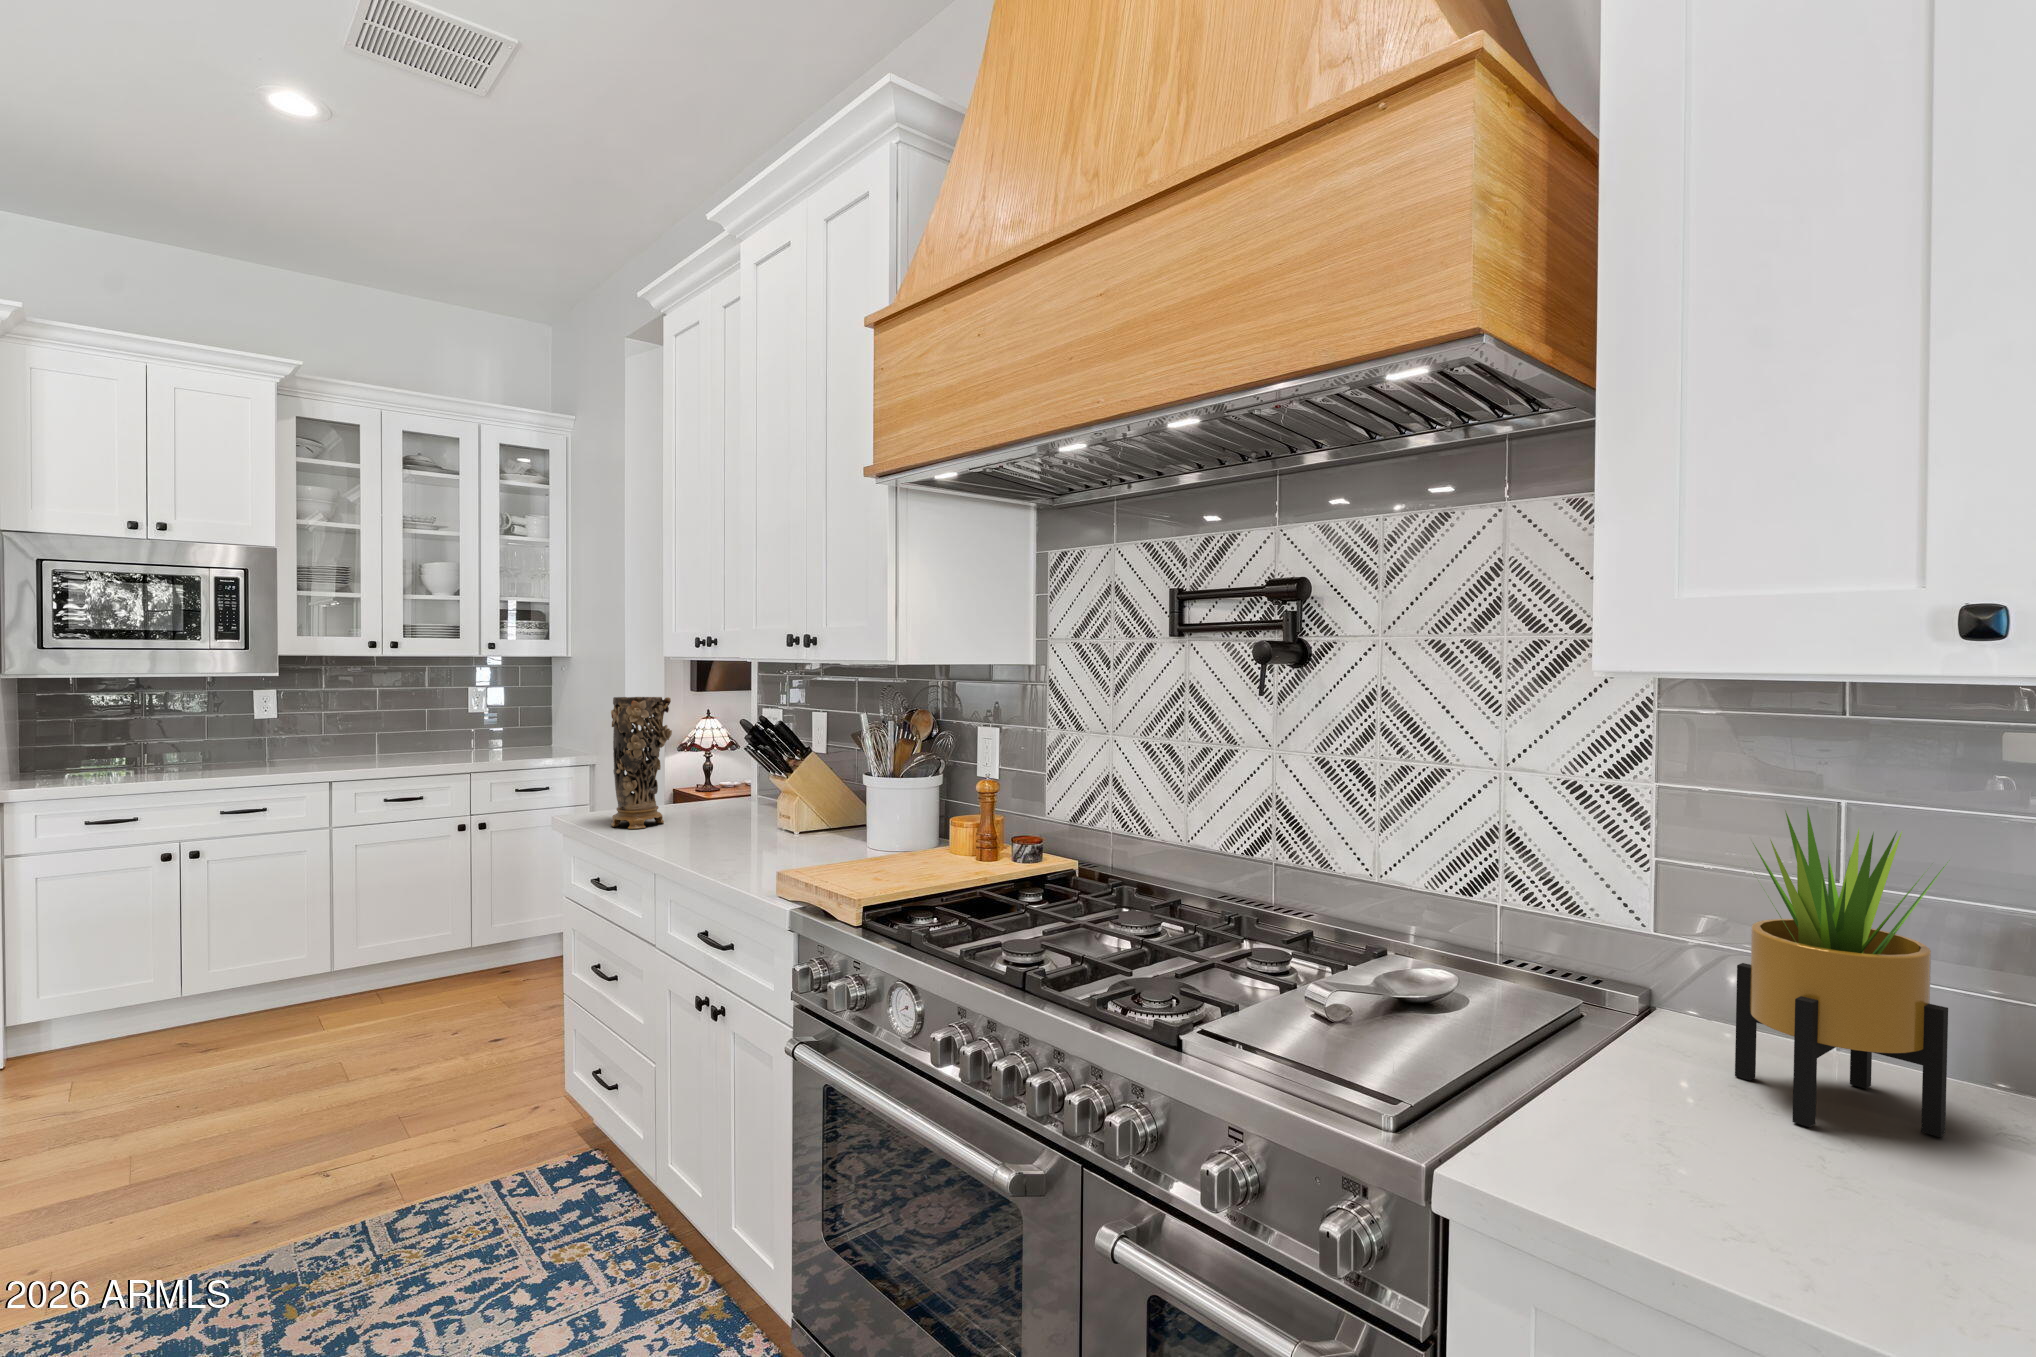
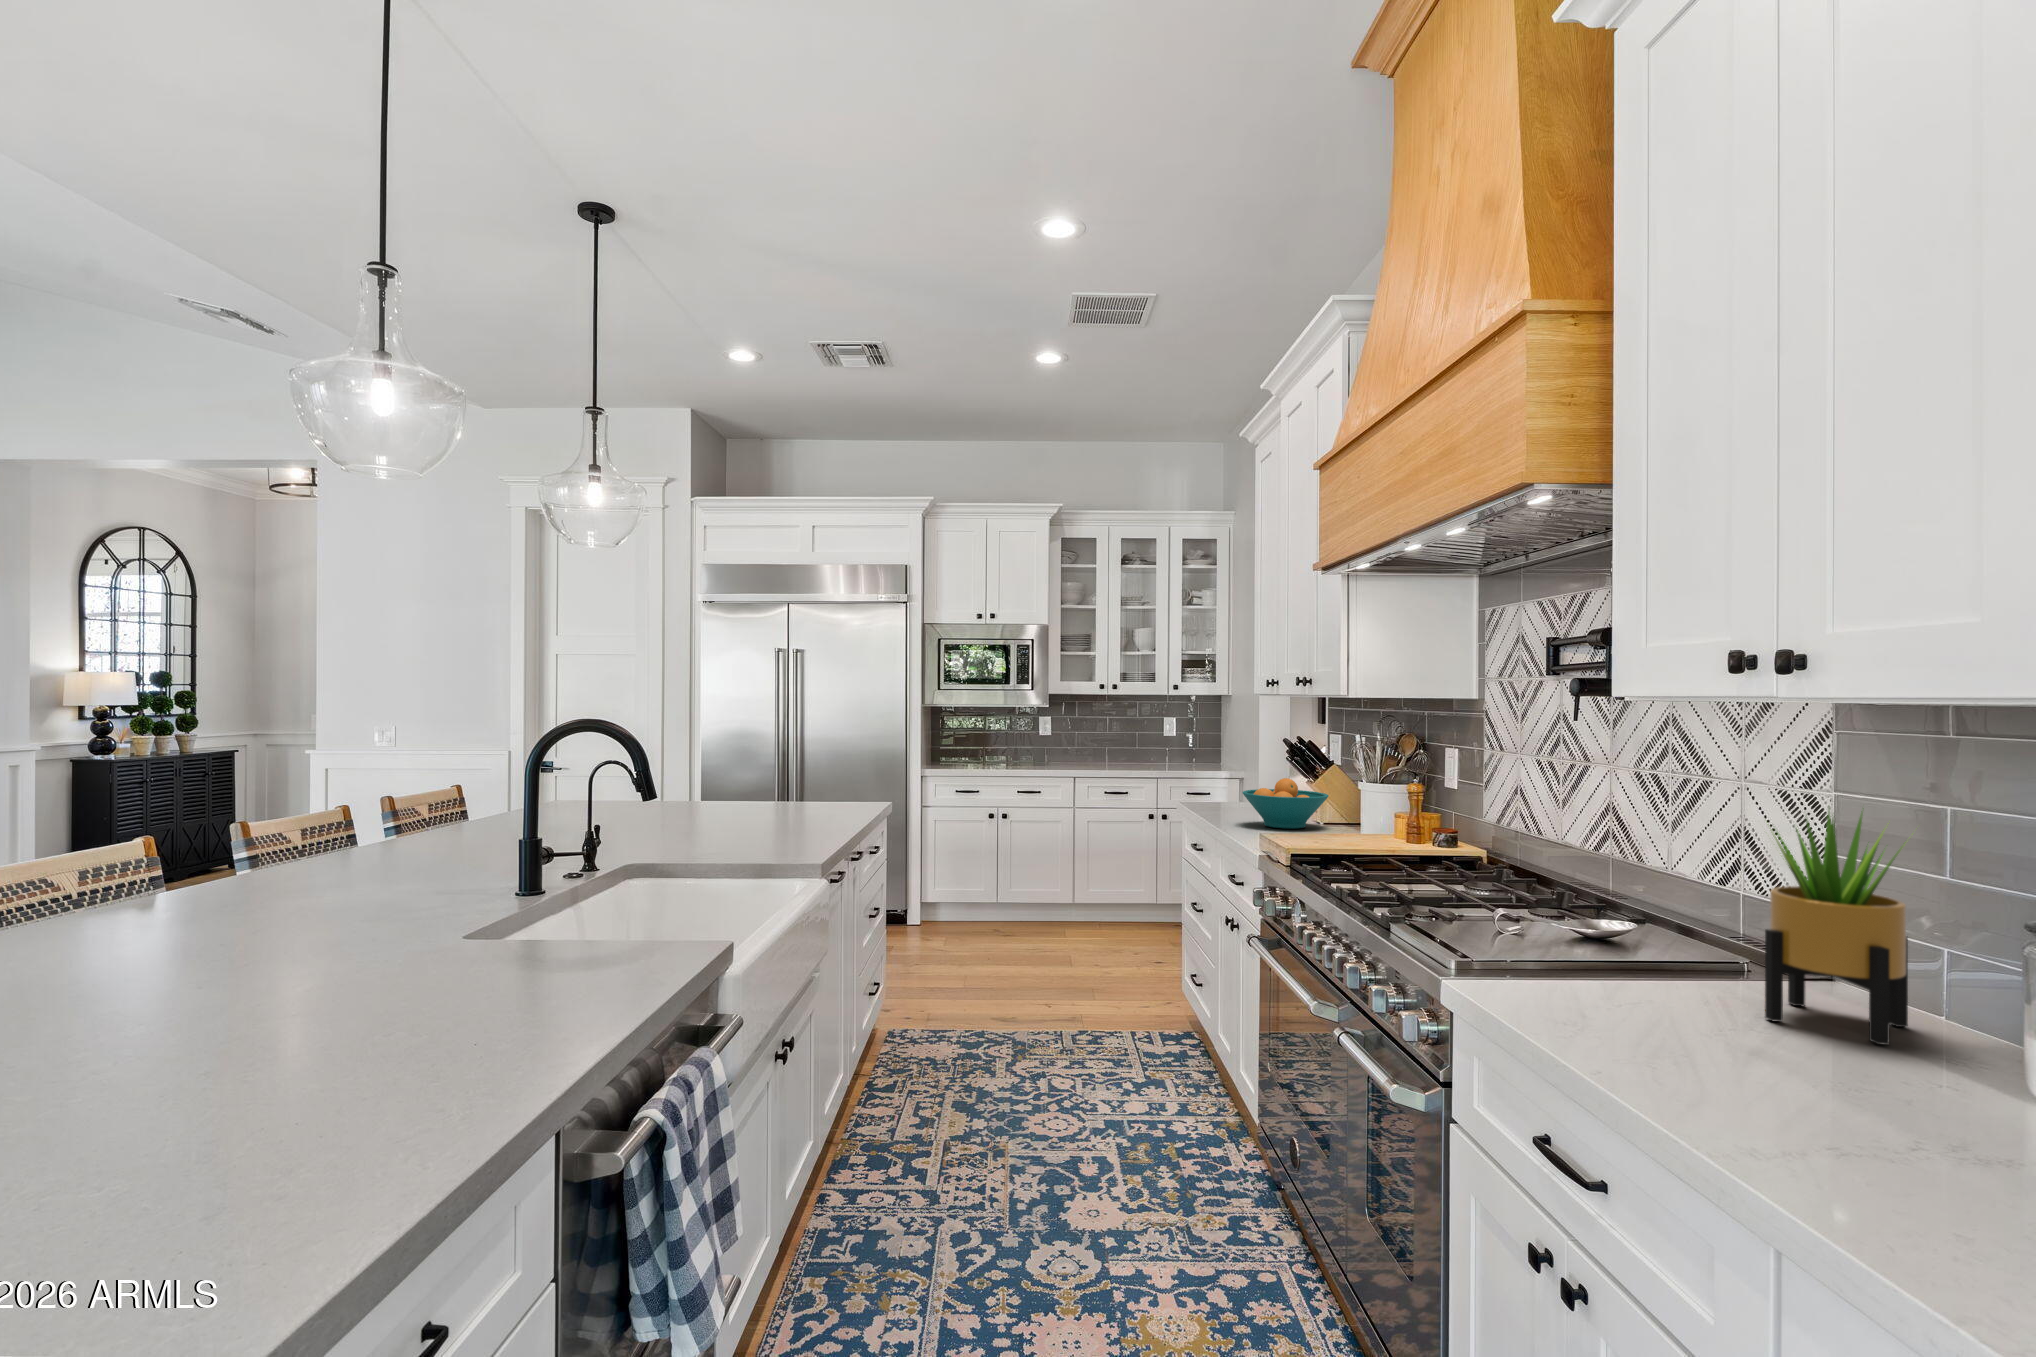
decorative vase: present [611,697,672,829] -> none [1208,720,1248,811]
fruit bowl: none [699,780,821,853] -> present [1243,778,1328,829]

